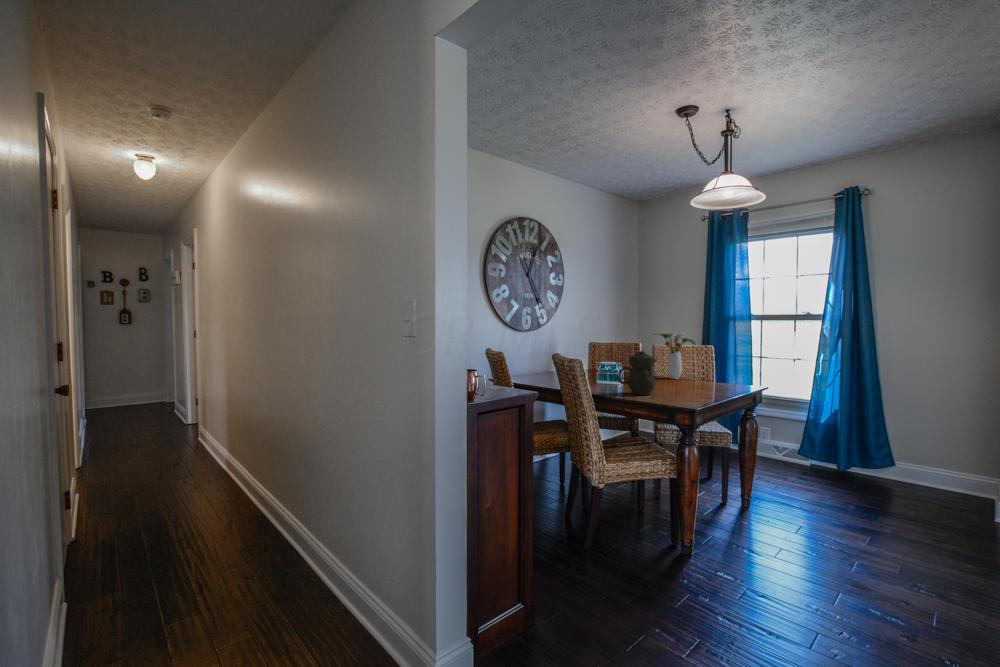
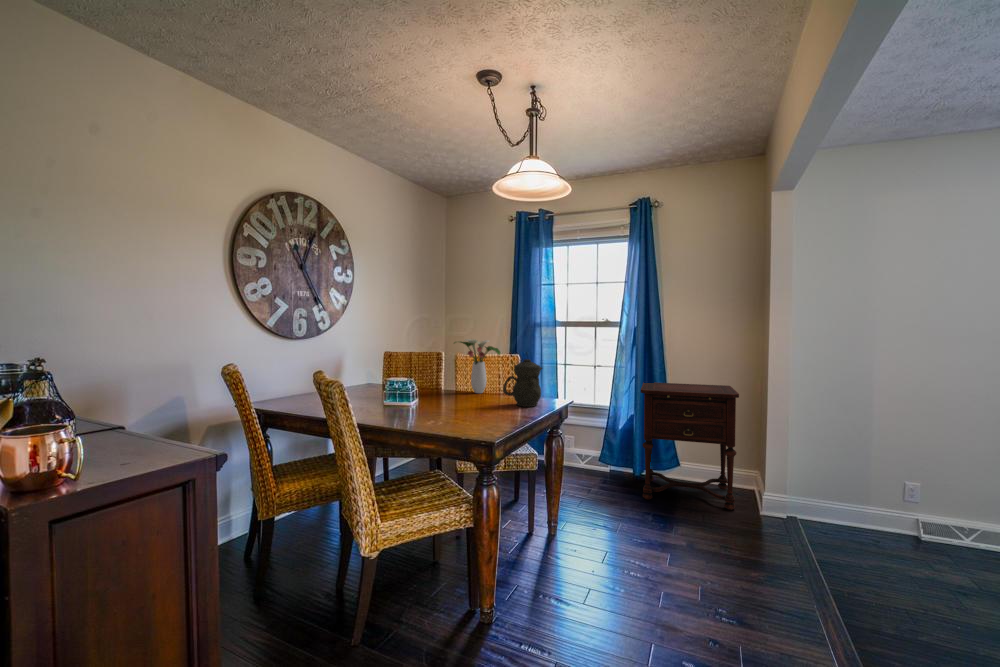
teapot: present [618,351,657,395] -> present [503,359,542,407]
side table: none [845,376,968,512] -> present [641,382,739,510]

